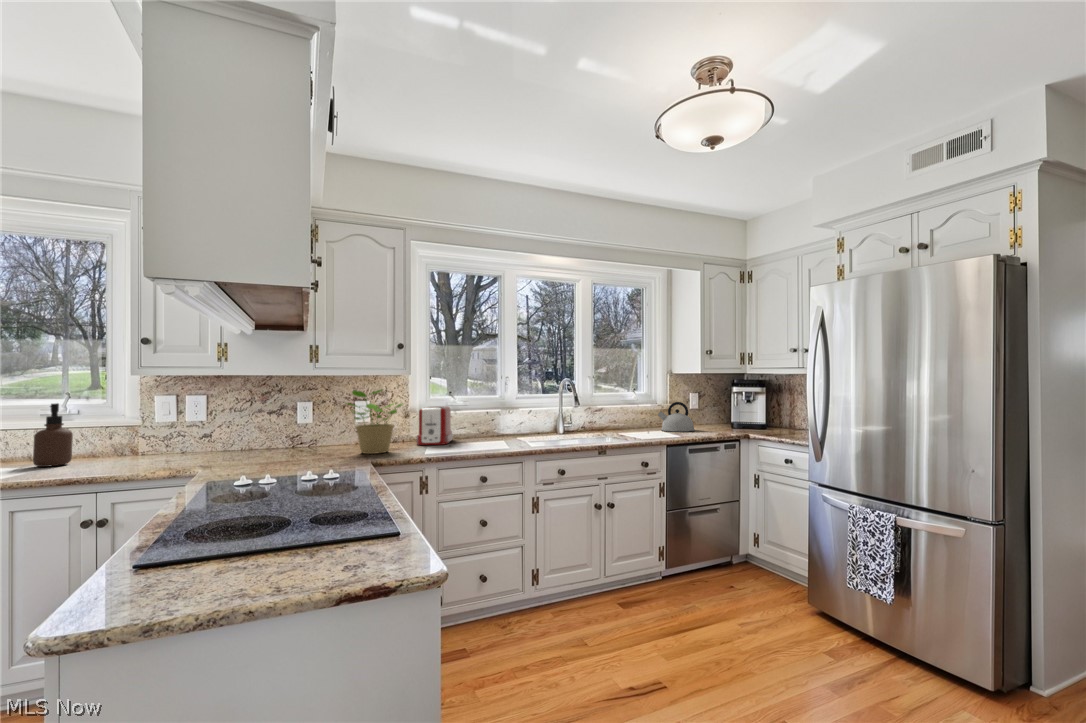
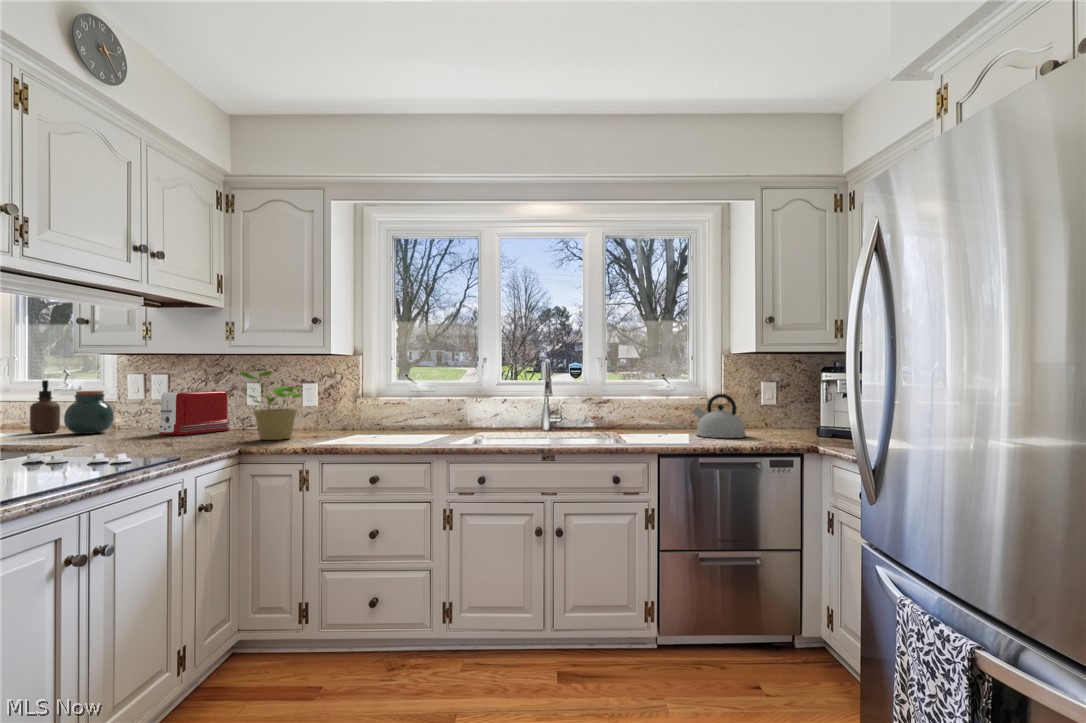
toaster: present [417,406,453,445] -> present [159,391,230,435]
jar: none [96,414,154,463] -> present [64,391,114,434]

